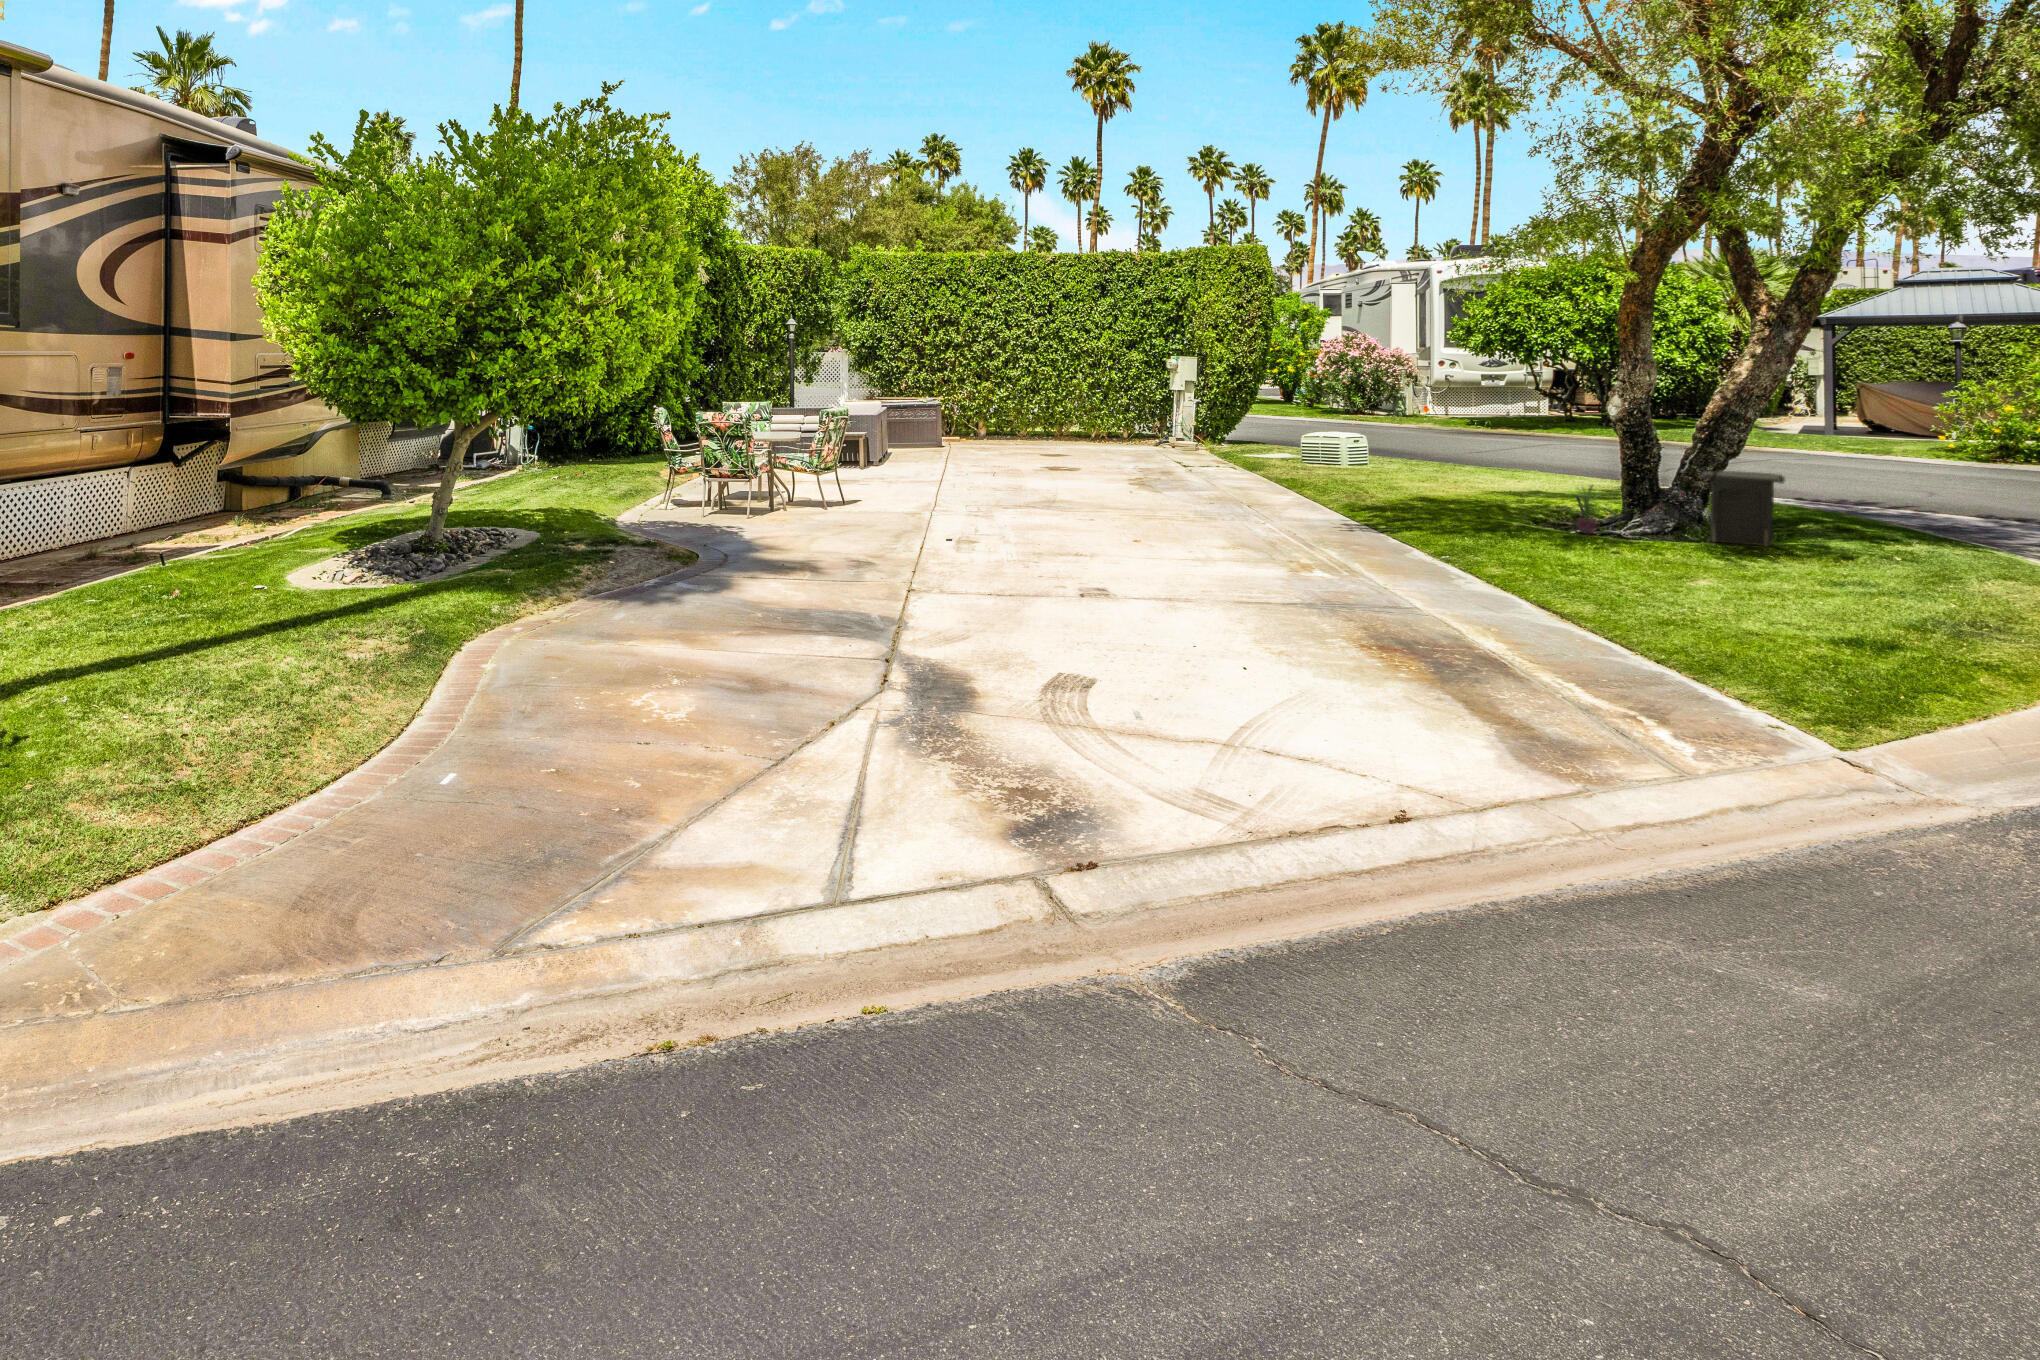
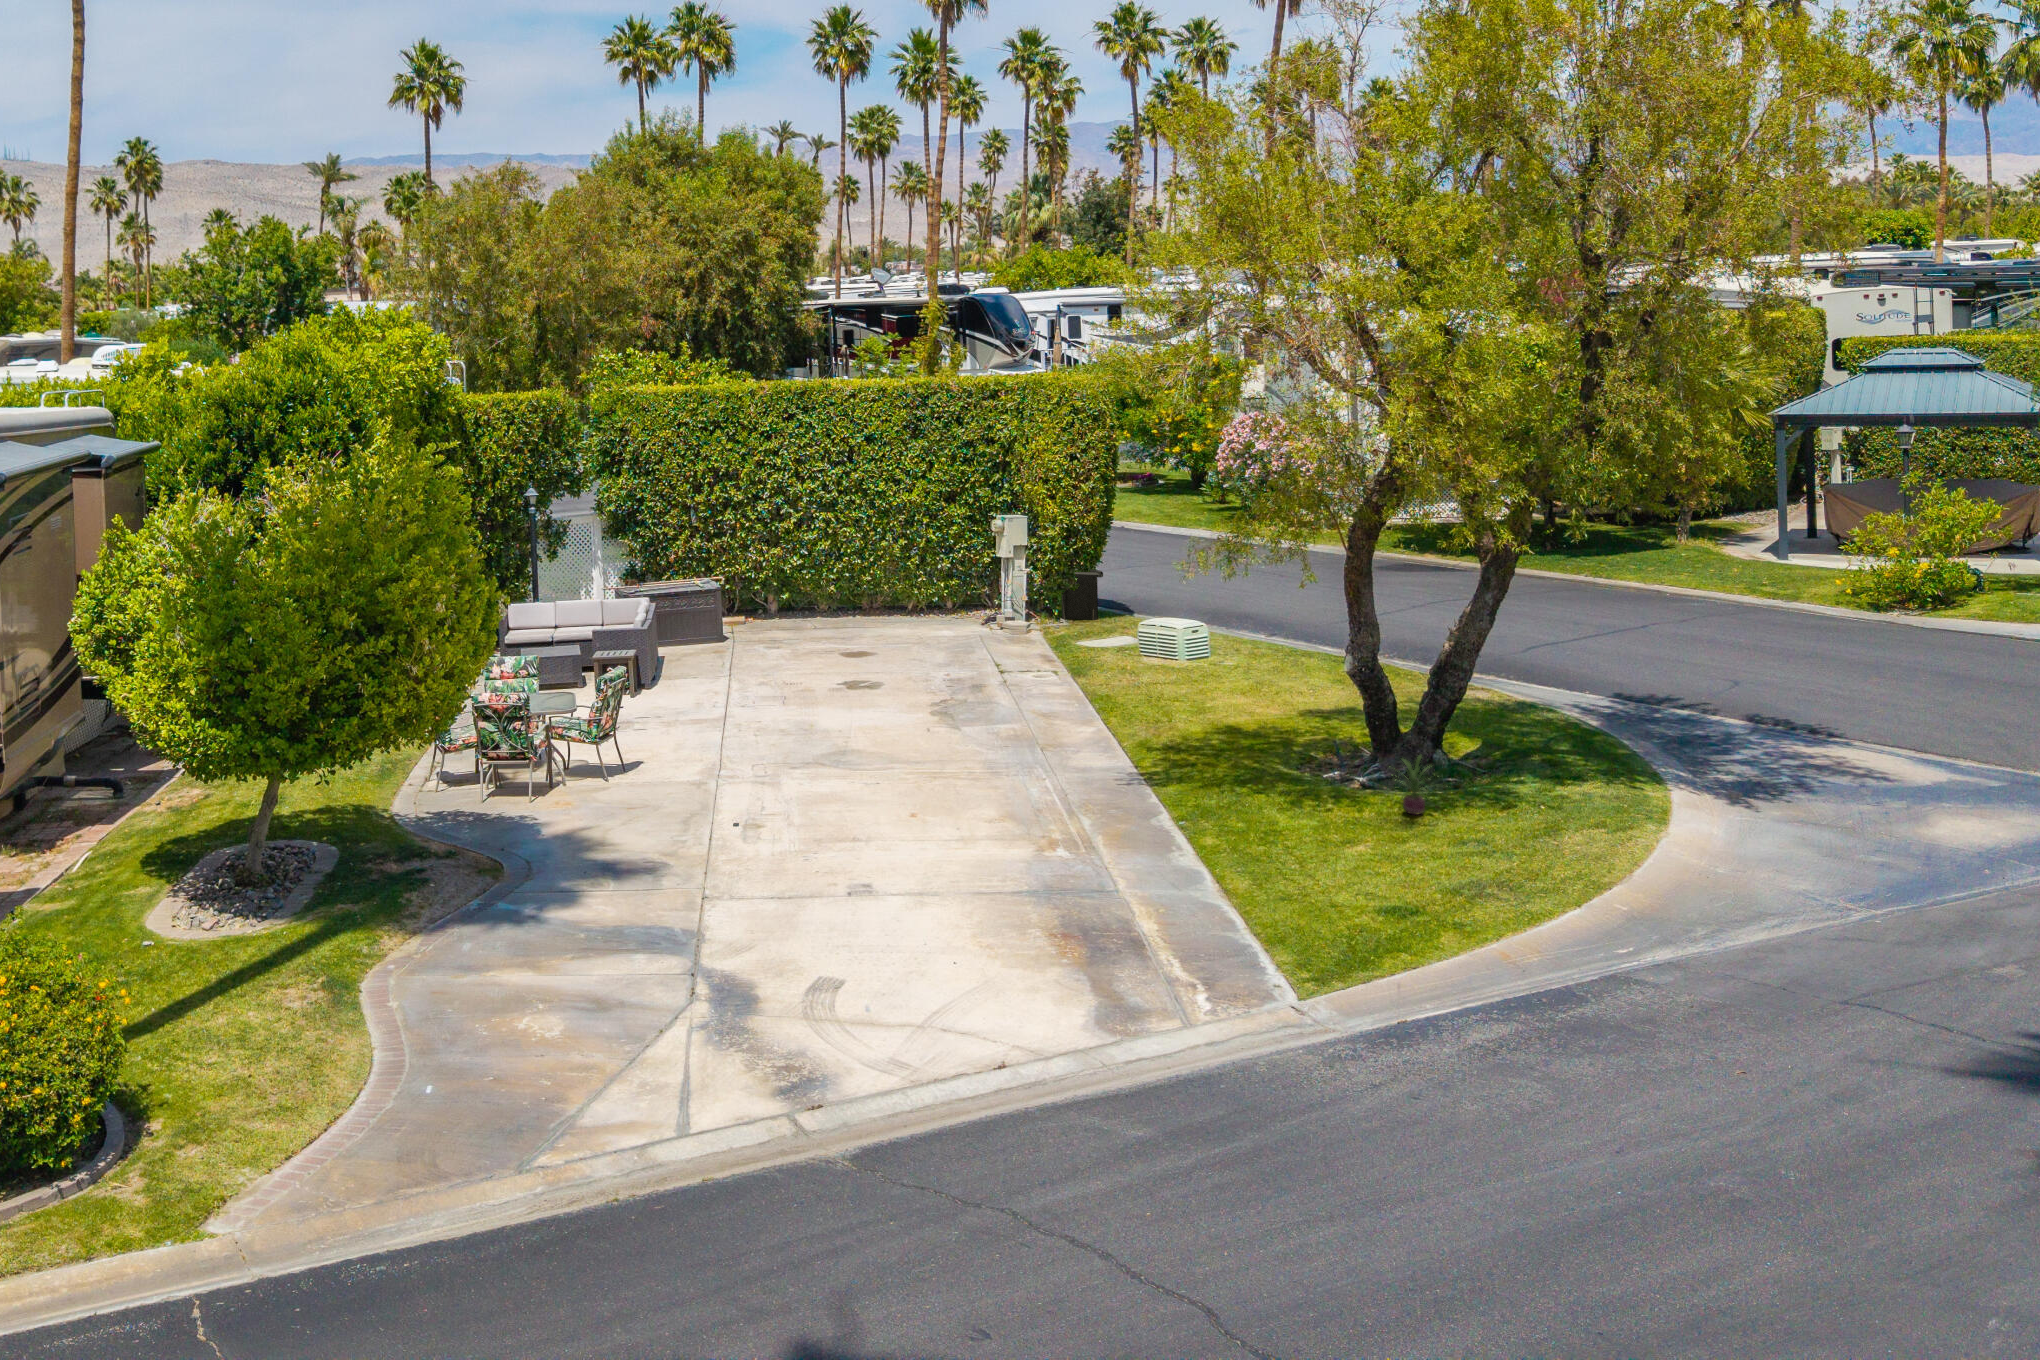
trash can: present [1701,471,1785,546] -> present [1062,570,1103,620]

